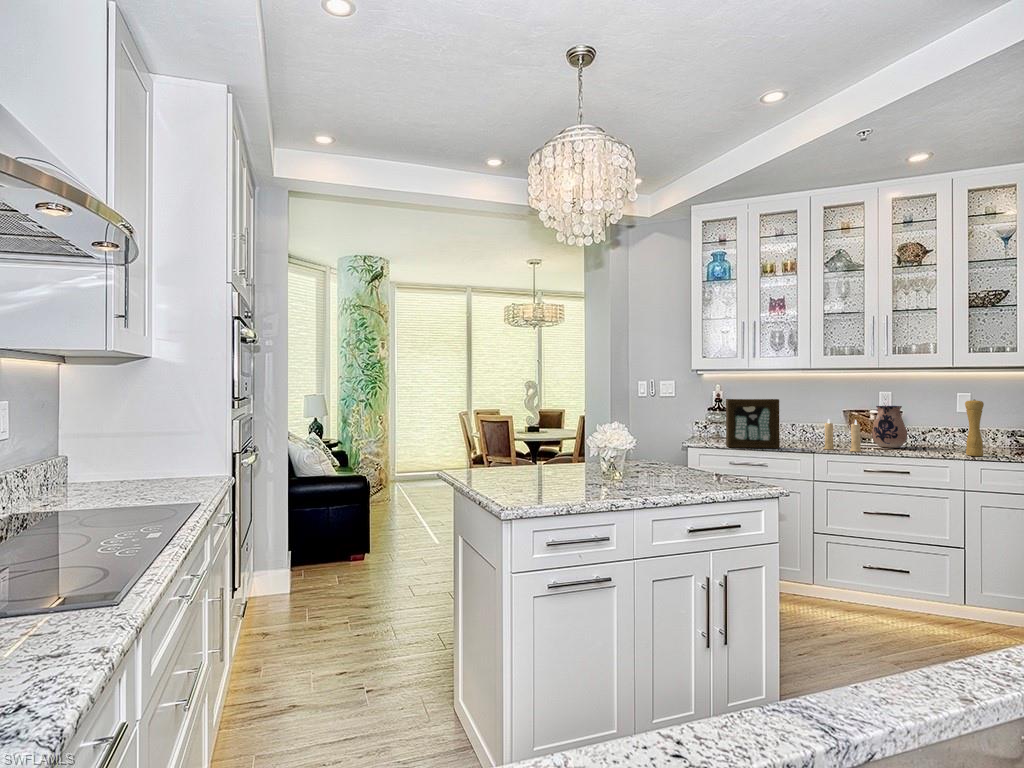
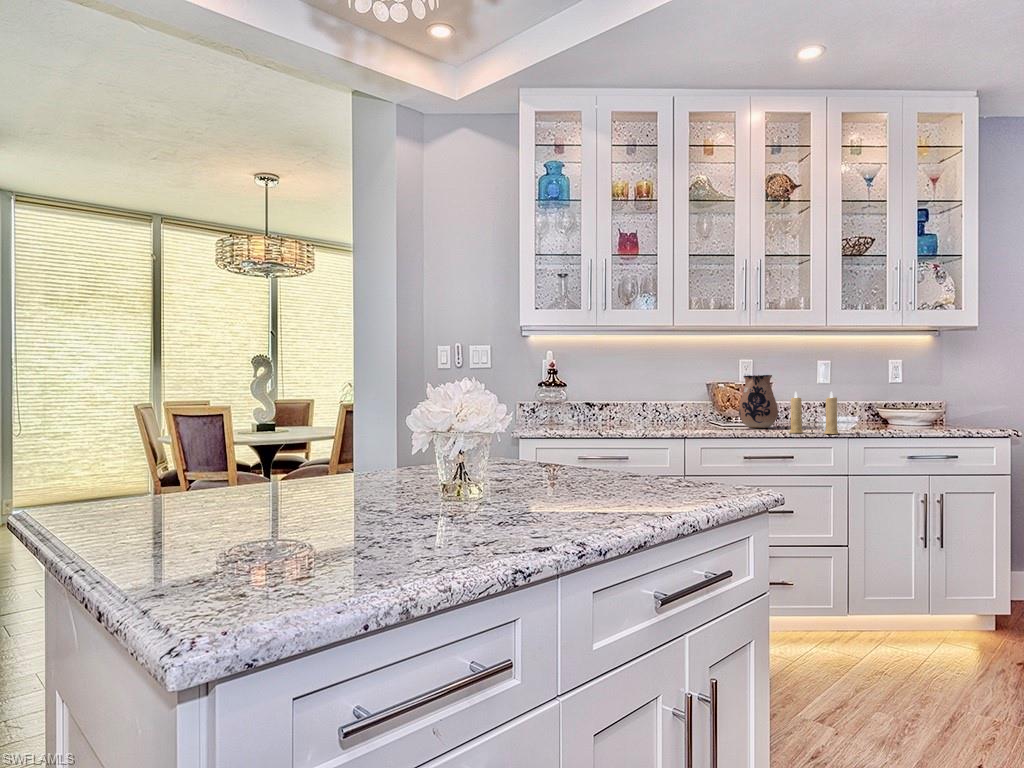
picture frame: present [726,399,780,448] -> none [574,366,643,435]
pepper mill: present [965,399,984,456] -> none [846,364,865,432]
candle: present [824,419,861,452] -> present [789,392,839,434]

